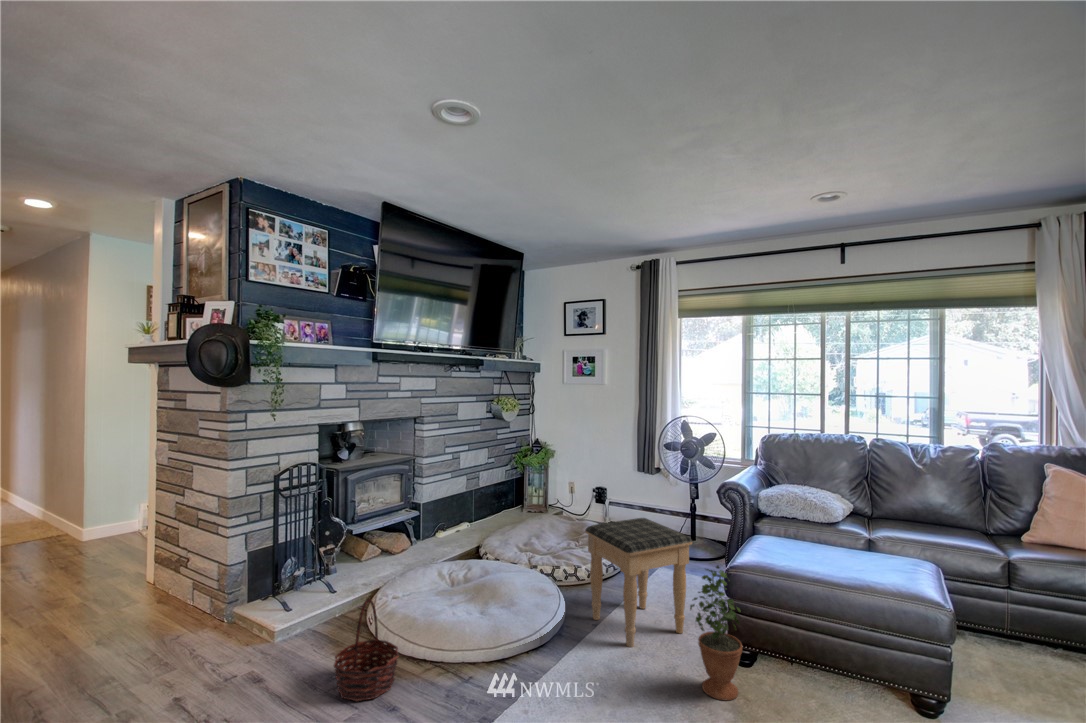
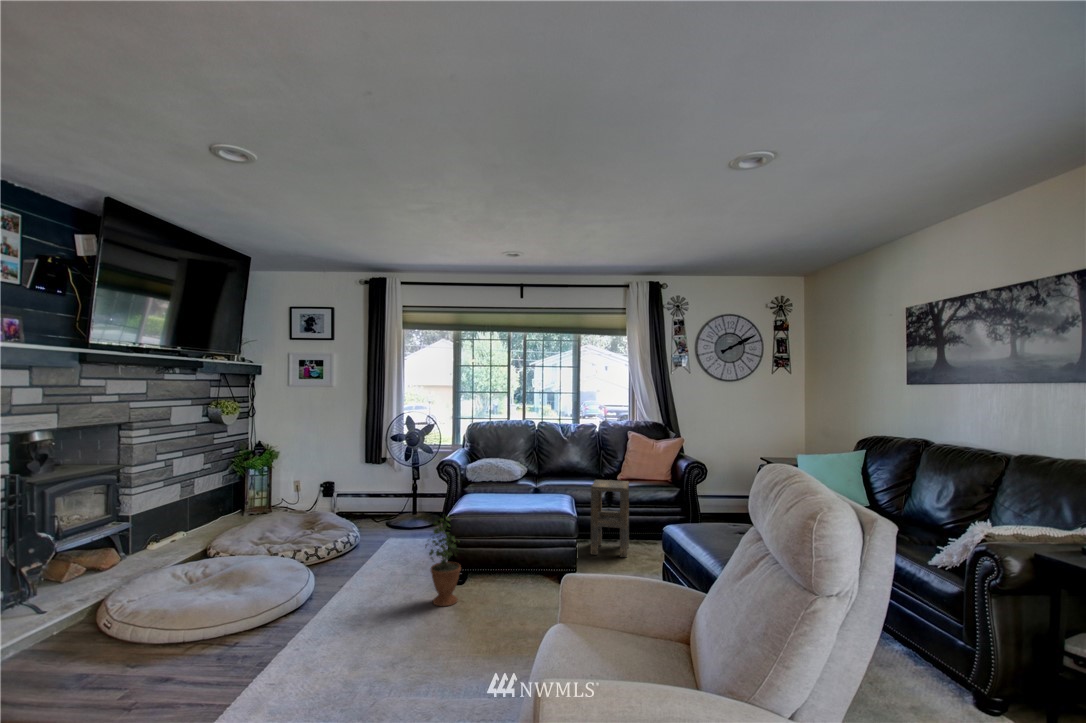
footstool: present [585,518,692,647] -> none [333,494,422,593]
side table: none [973,541,1057,691] -> present [591,480,629,557]
basket: present [334,599,399,701] -> none [84,593,162,691]

